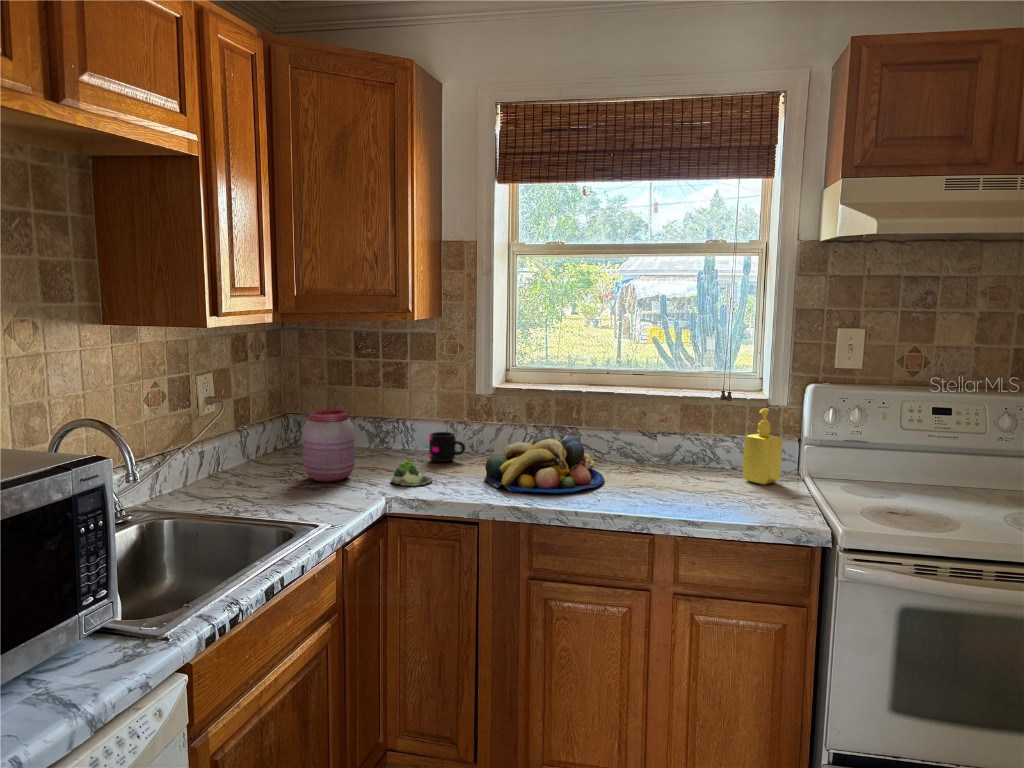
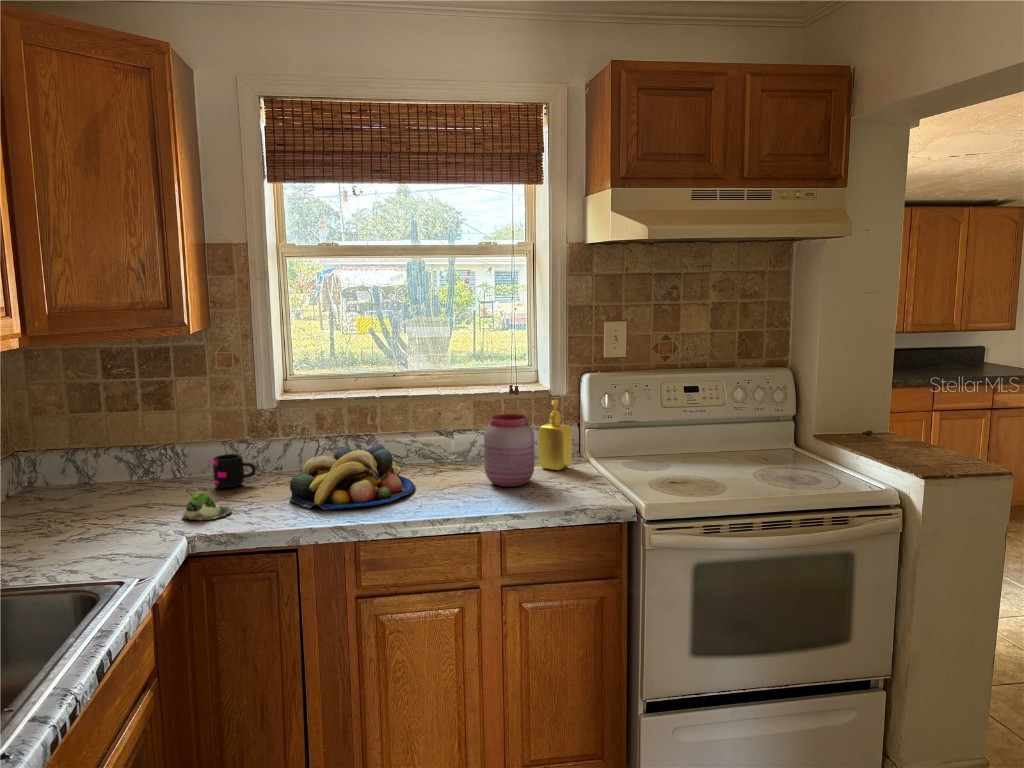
jar: present [303,409,355,482] -> present [484,414,534,487]

